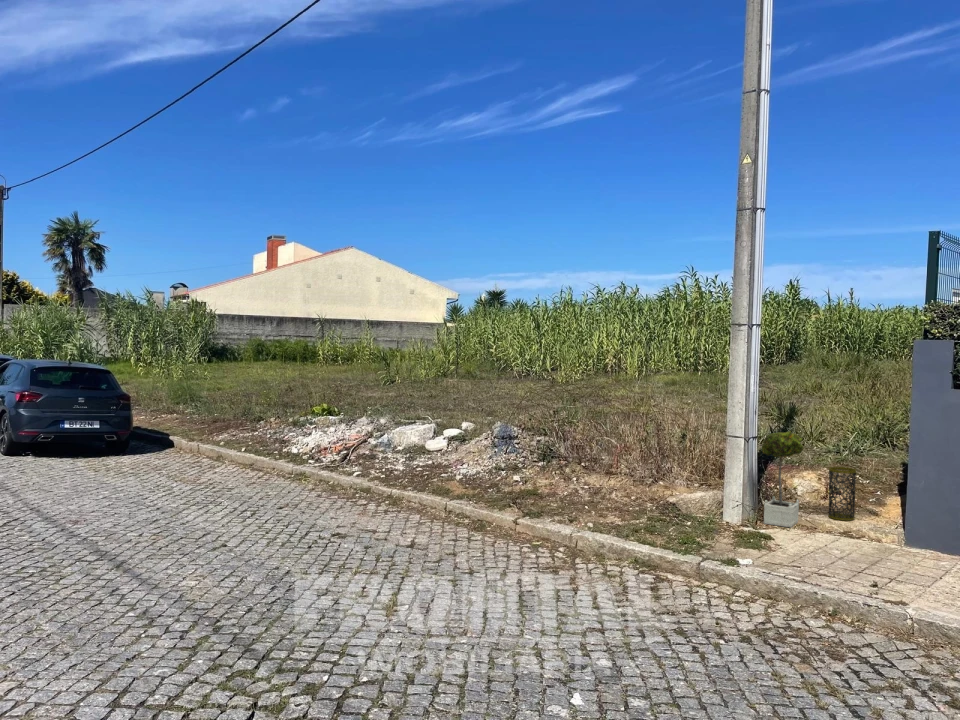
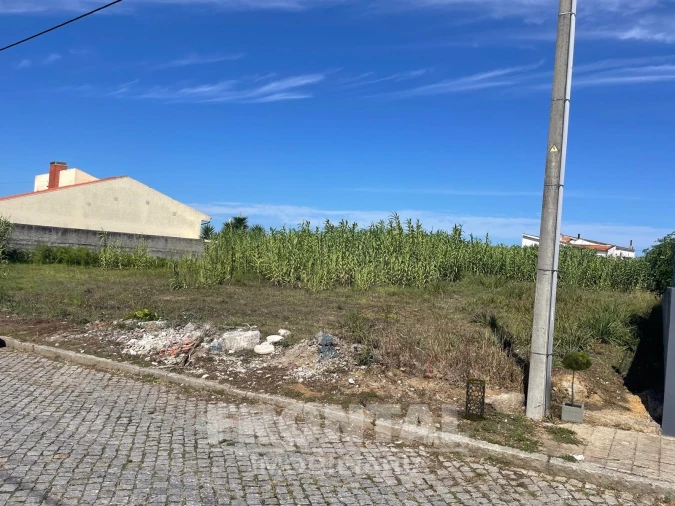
trash can: present [829,467,856,521] -> present [465,379,486,421]

